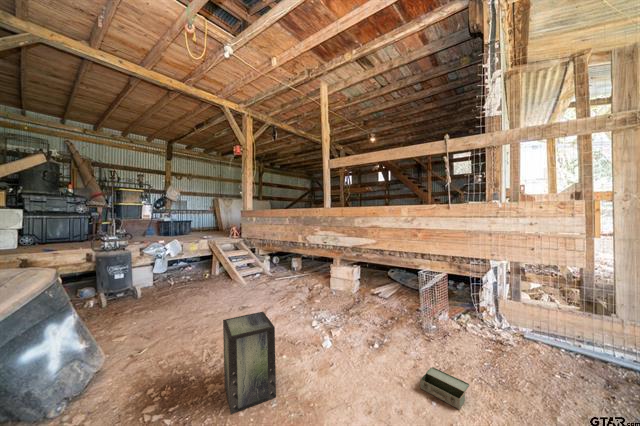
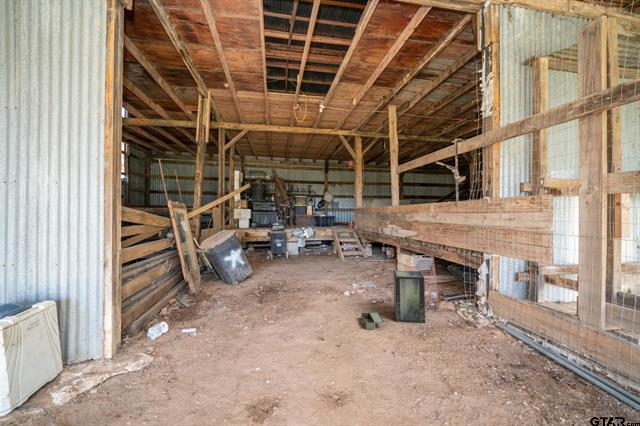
storage box: present [223,312,276,414] -> present [393,271,425,323]

